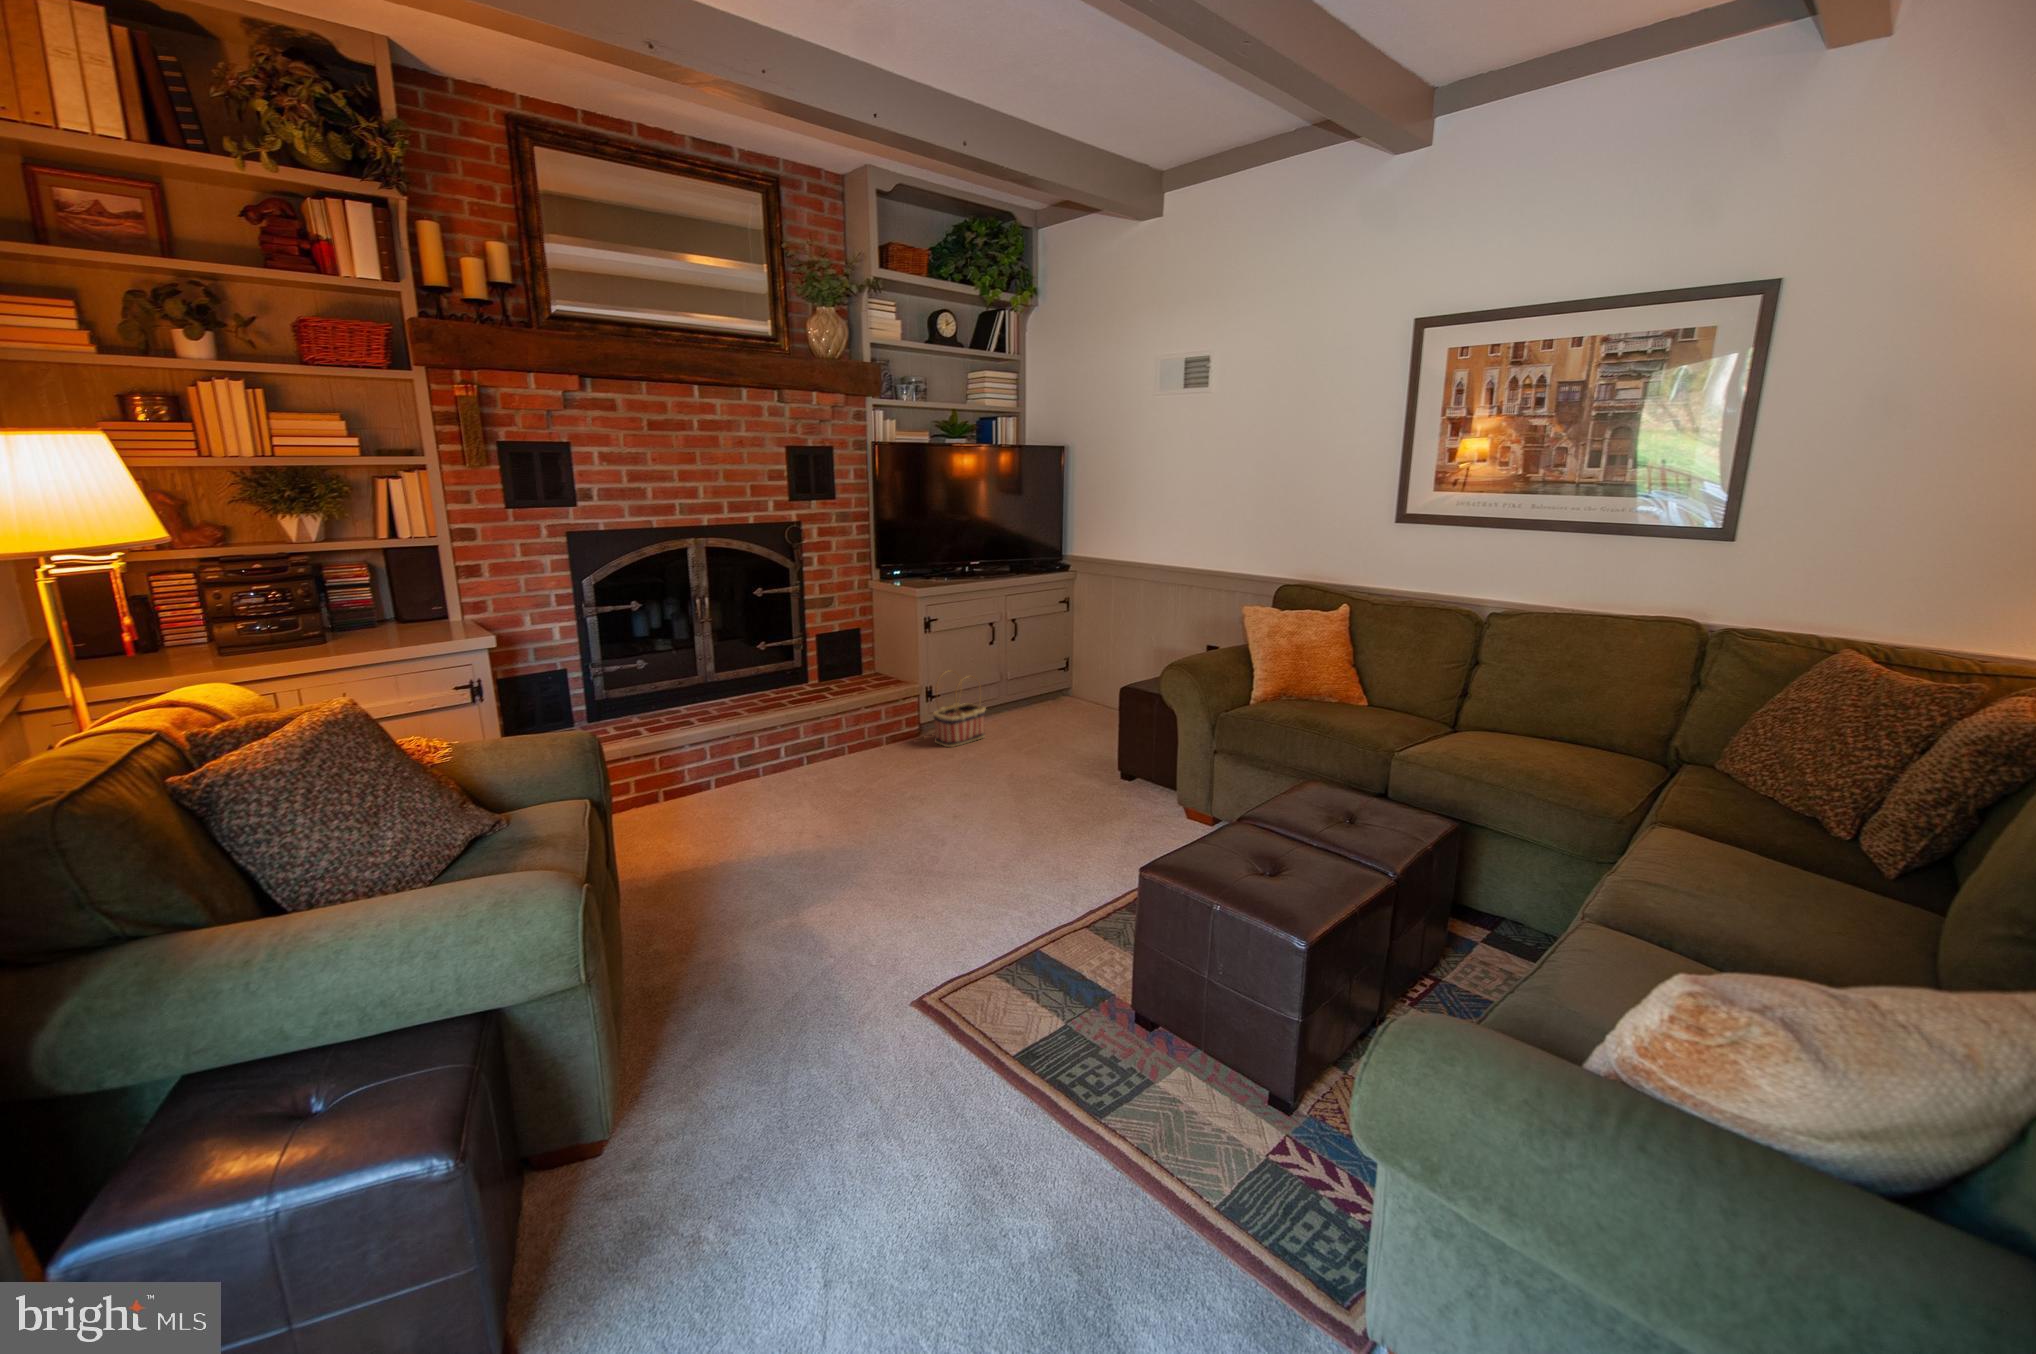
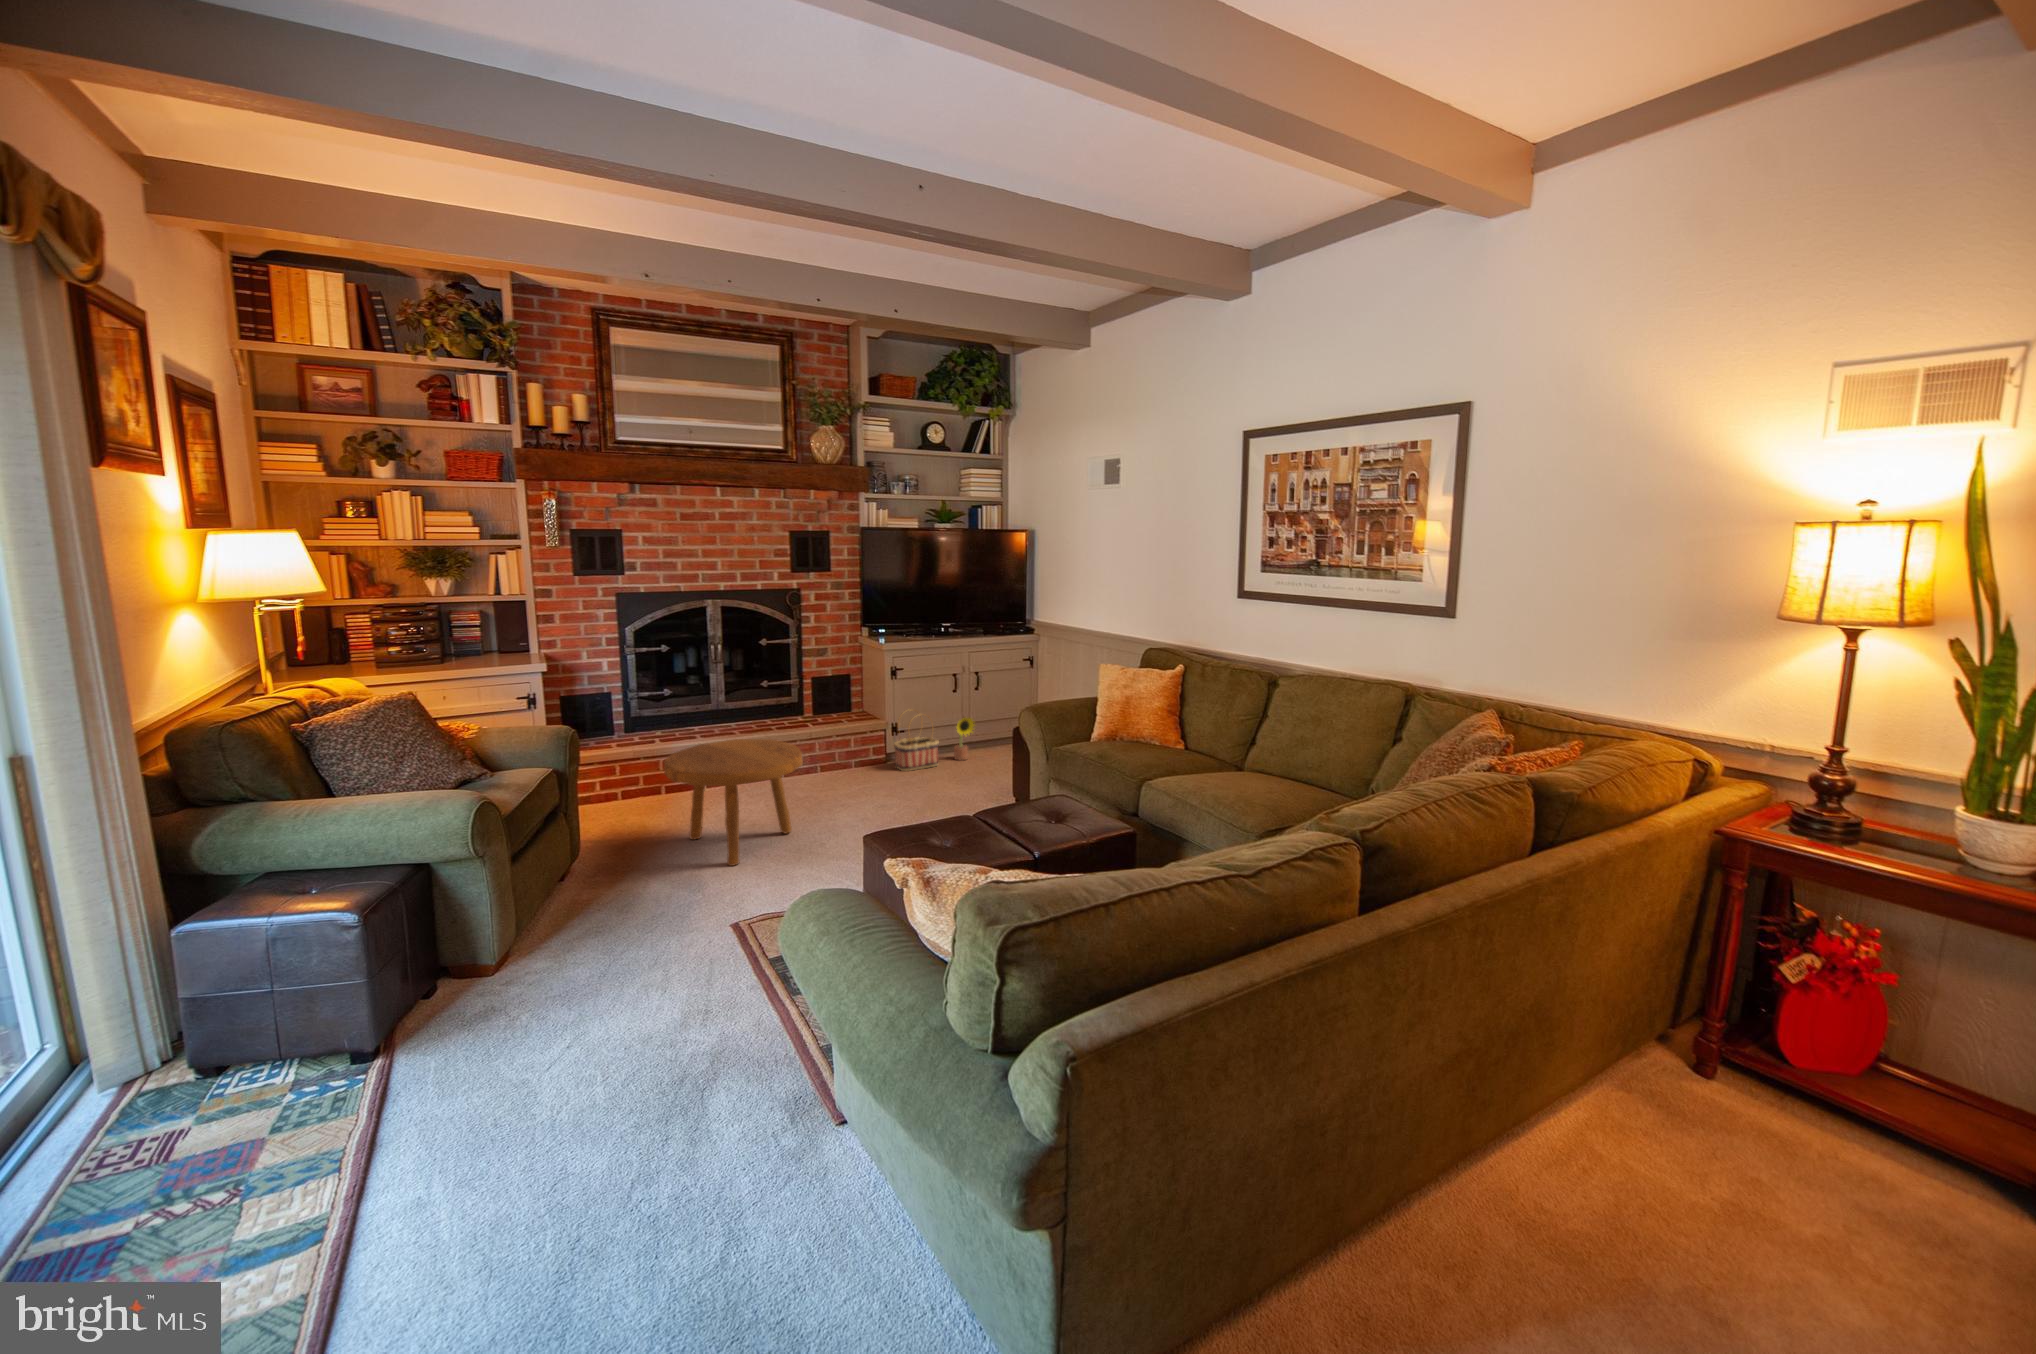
decorative plant: none [995,675,1025,729] -> present [954,718,975,761]
footstool: none [723,726,909,907] -> present [663,739,802,866]

